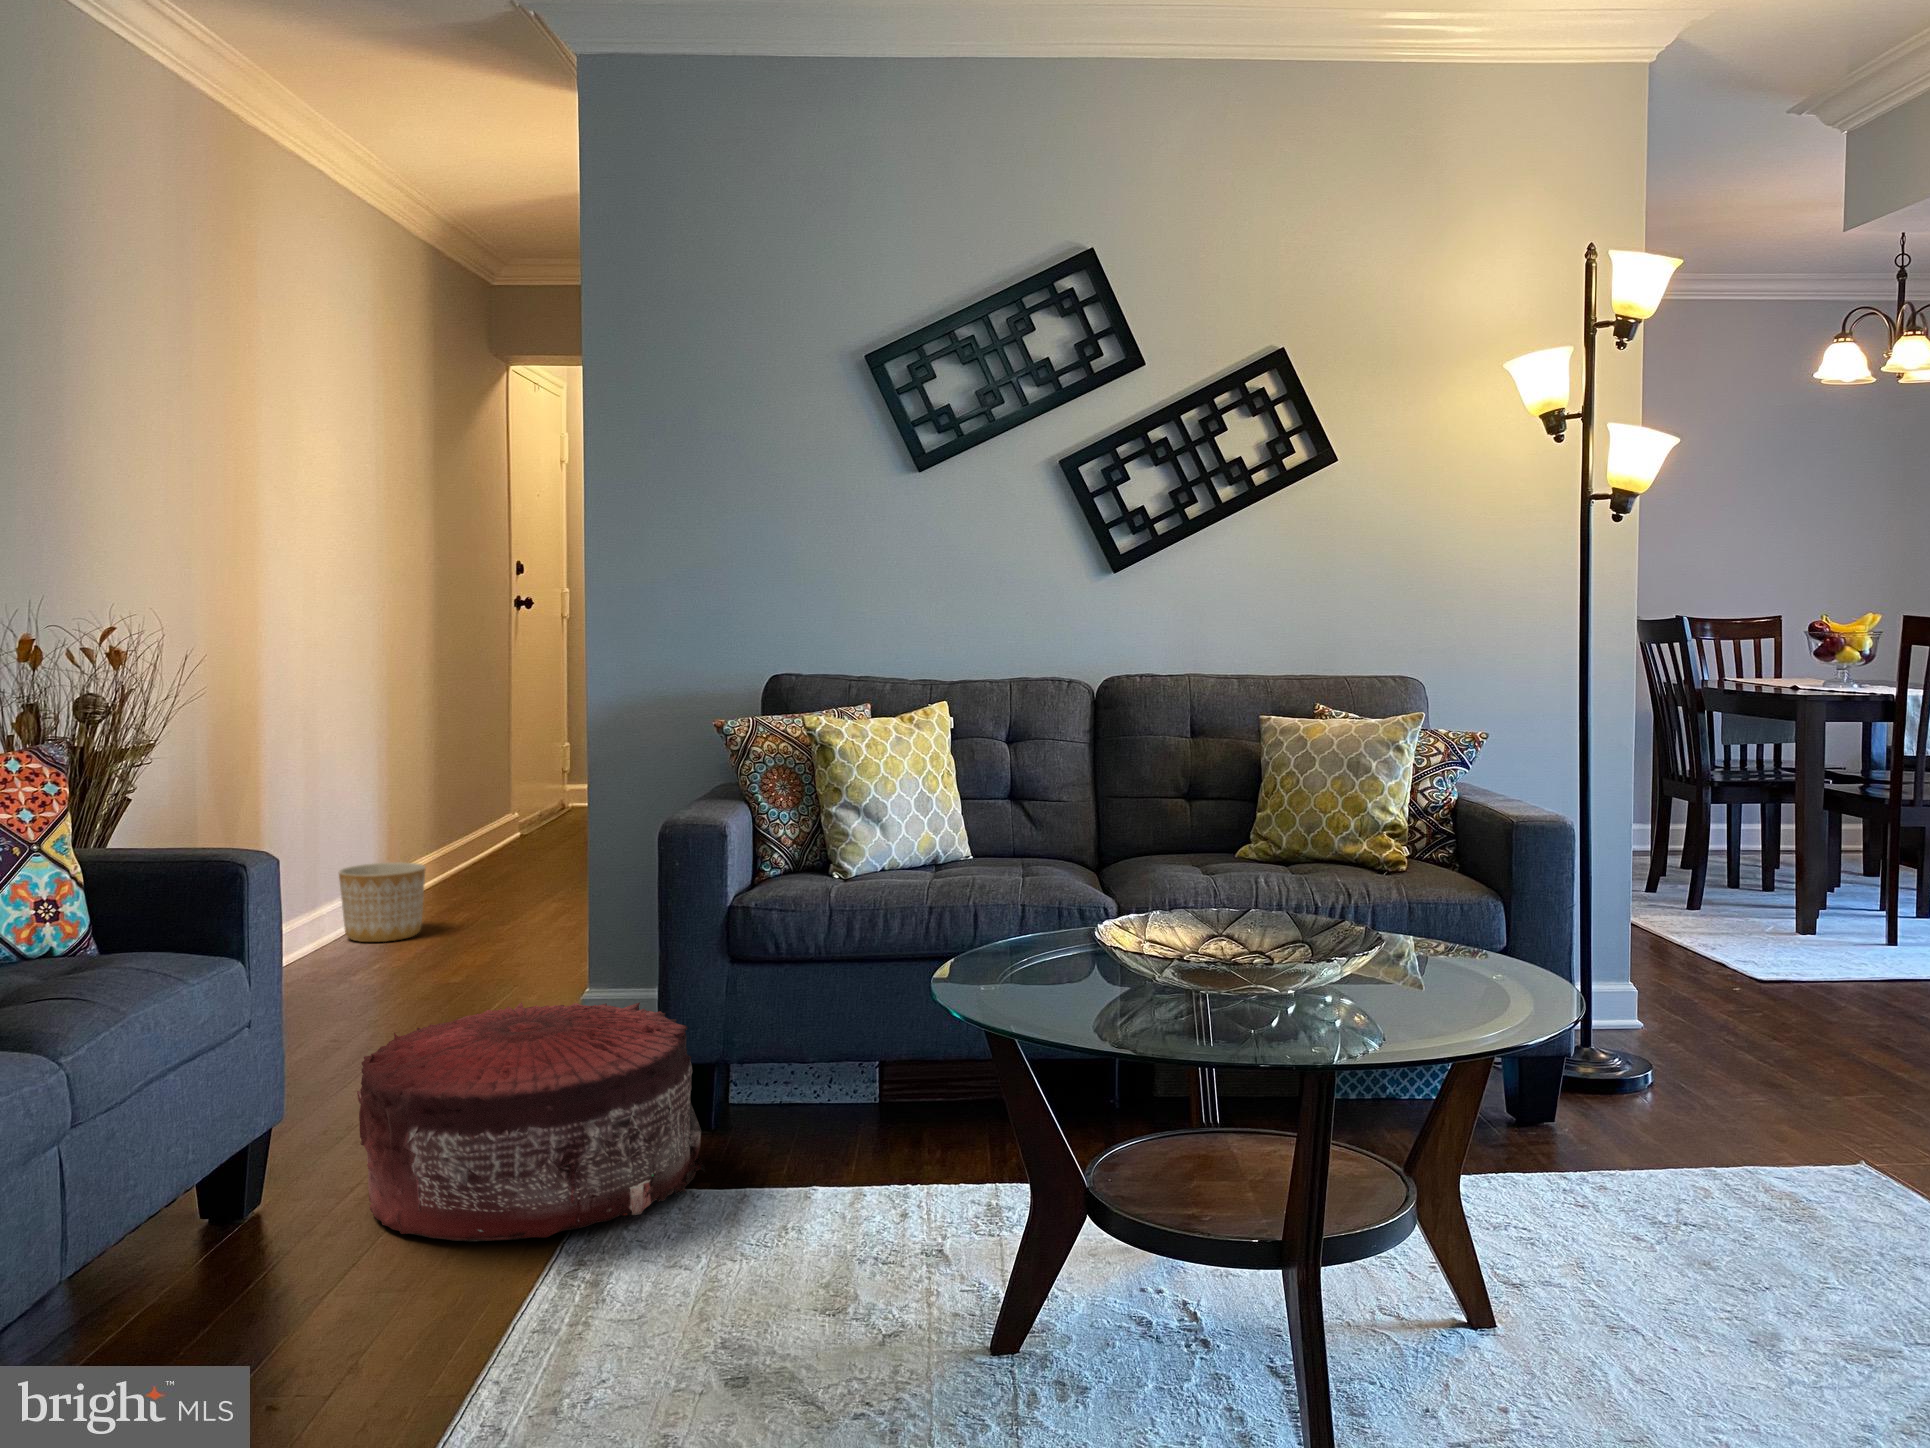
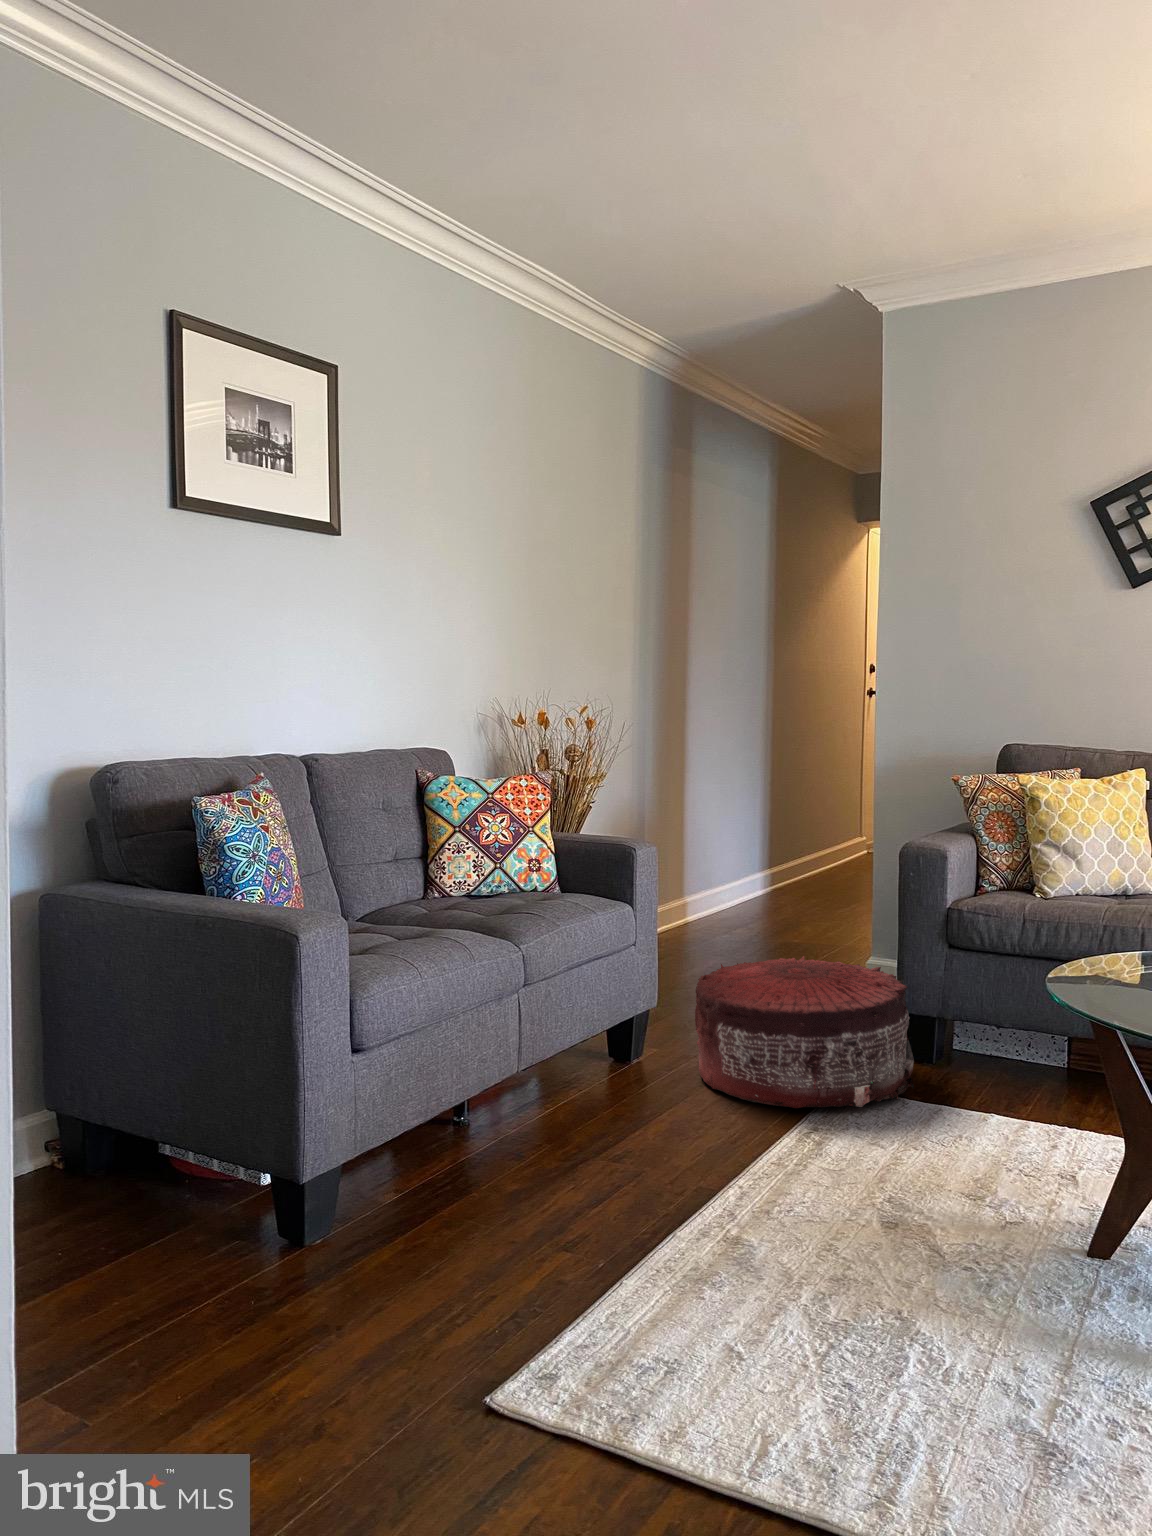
planter: present [339,862,425,942] -> none [731,862,785,913]

